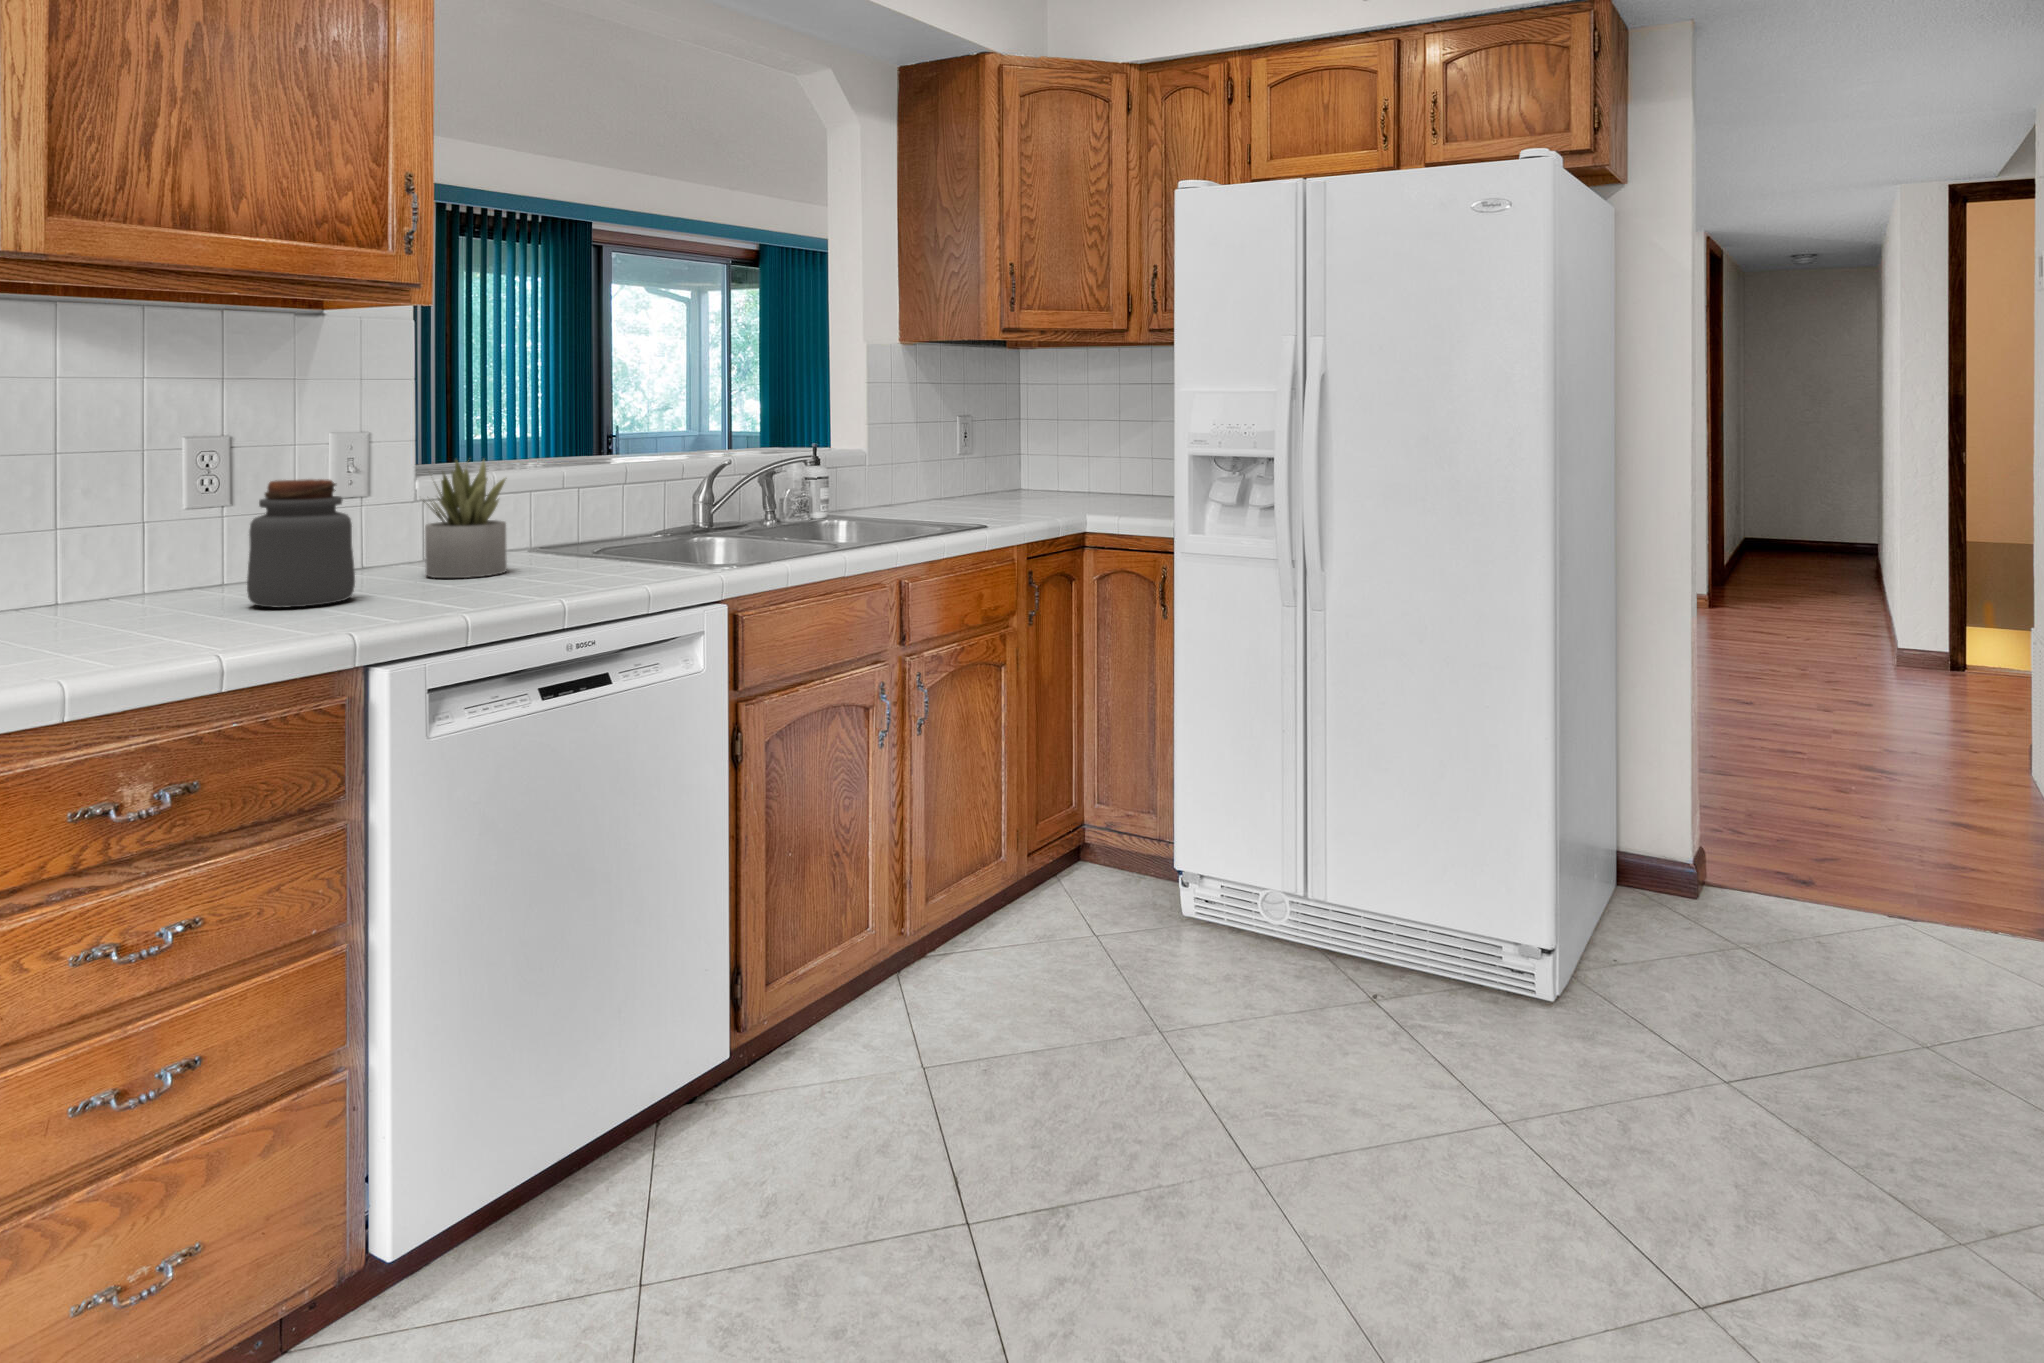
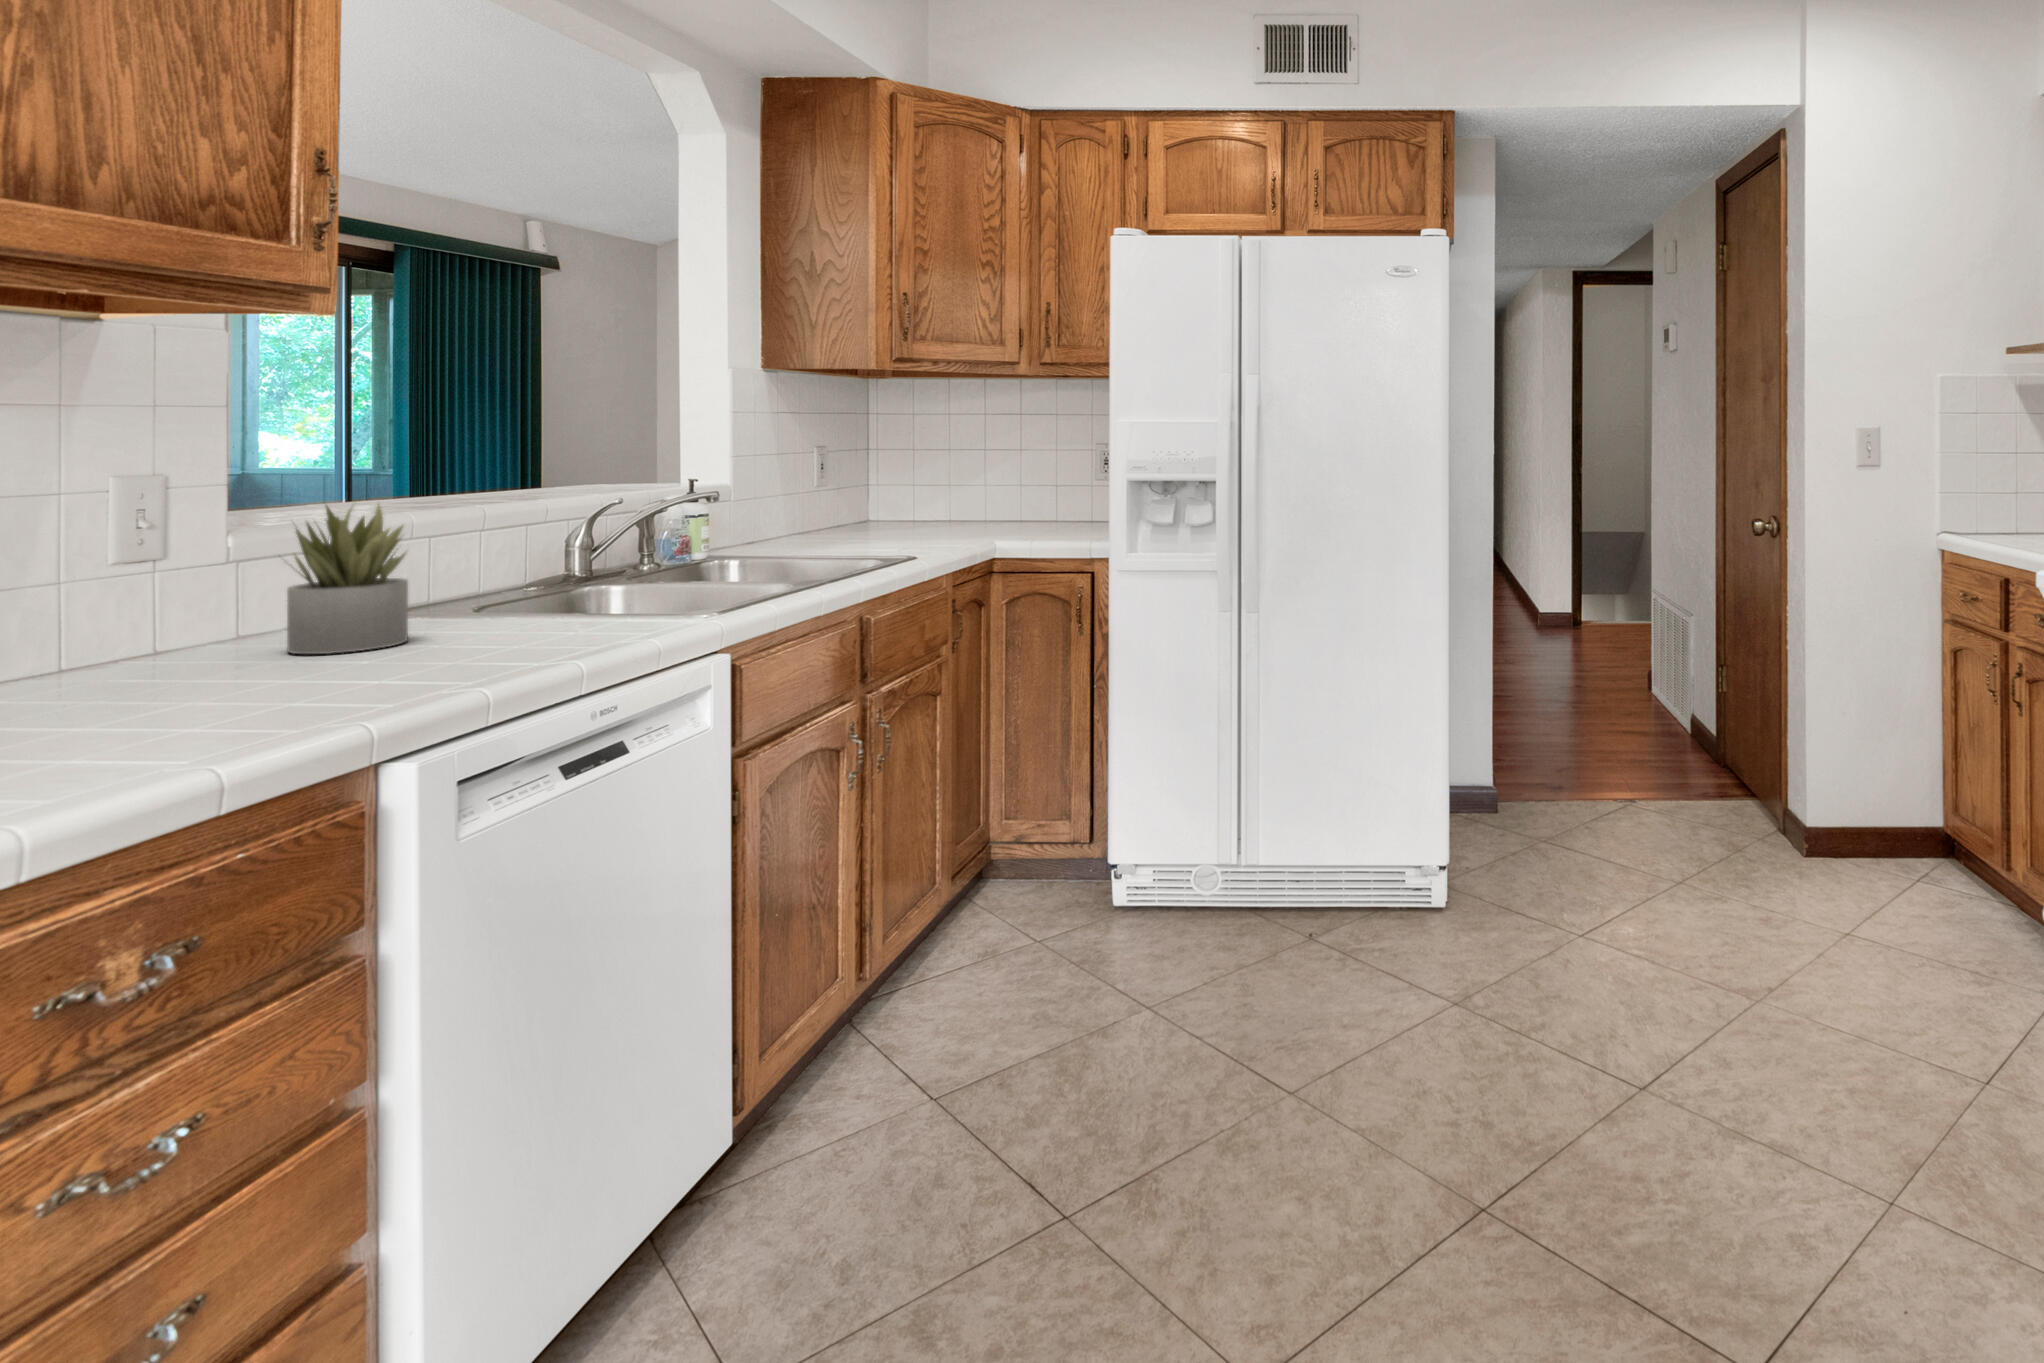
jar: present [247,479,355,608] -> none [82,536,258,709]

